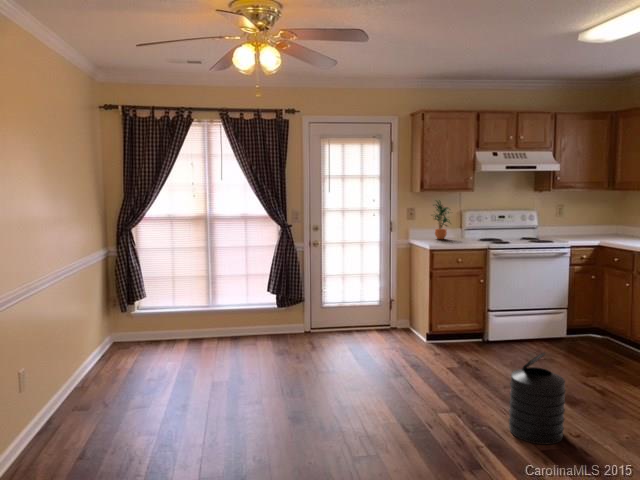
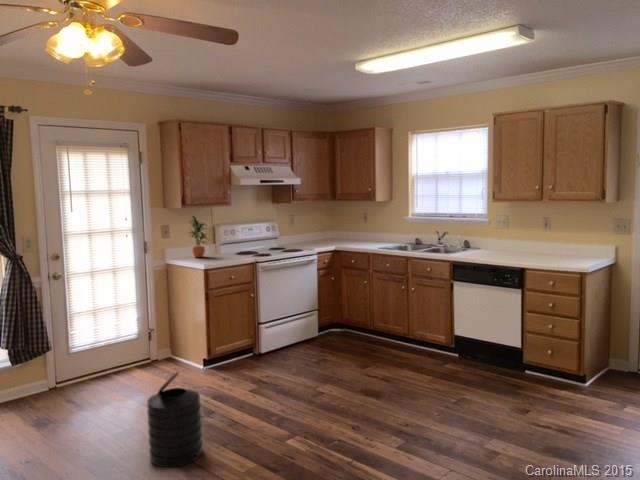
trash can: present [509,353,566,445] -> present [147,372,203,467]

